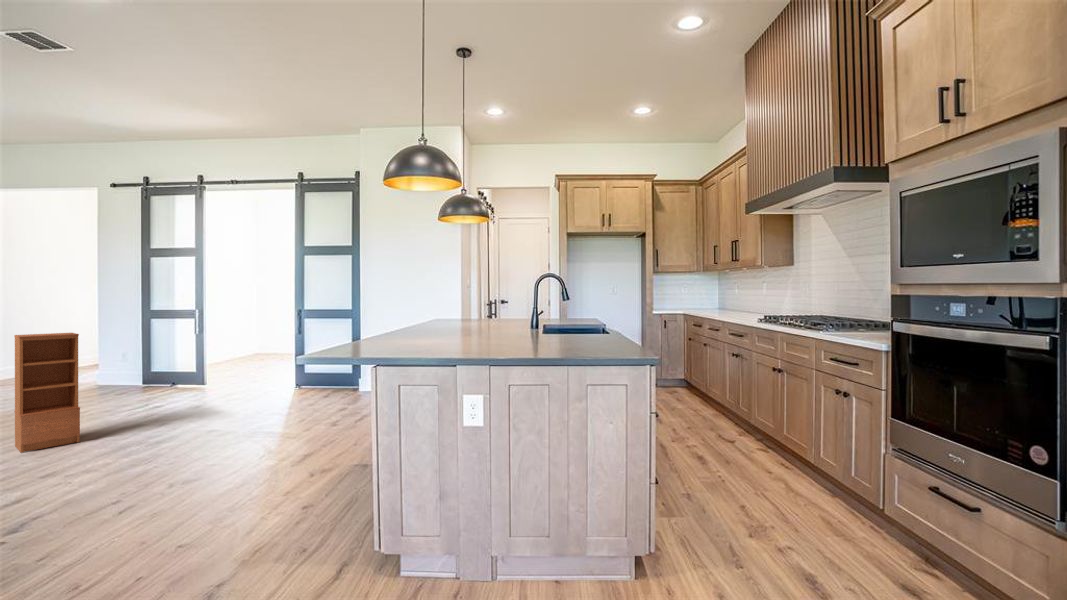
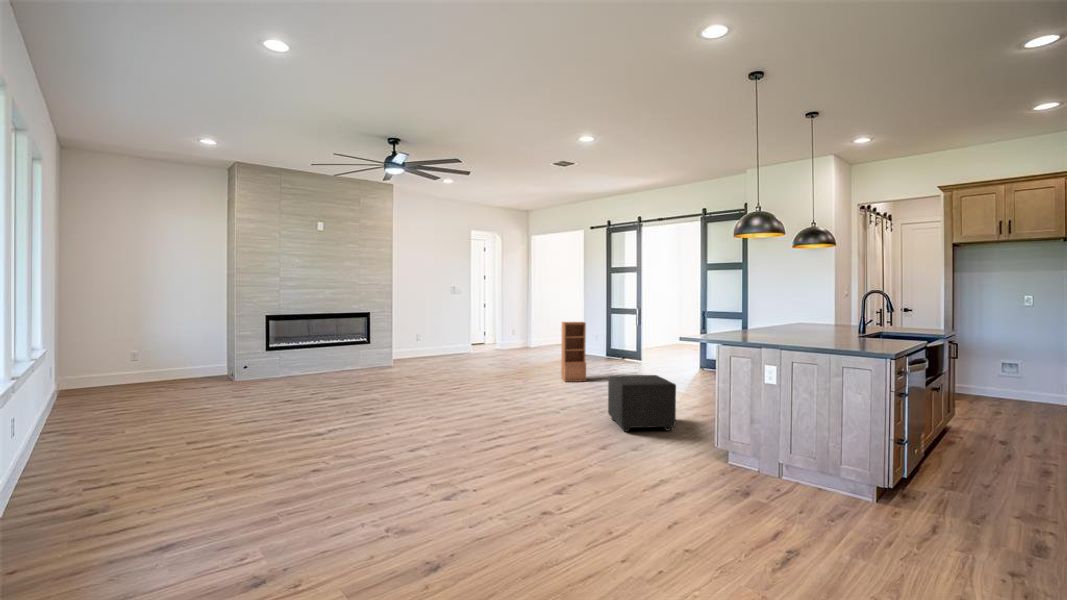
ottoman: none [110,423,273,570] -> present [608,375,676,432]

